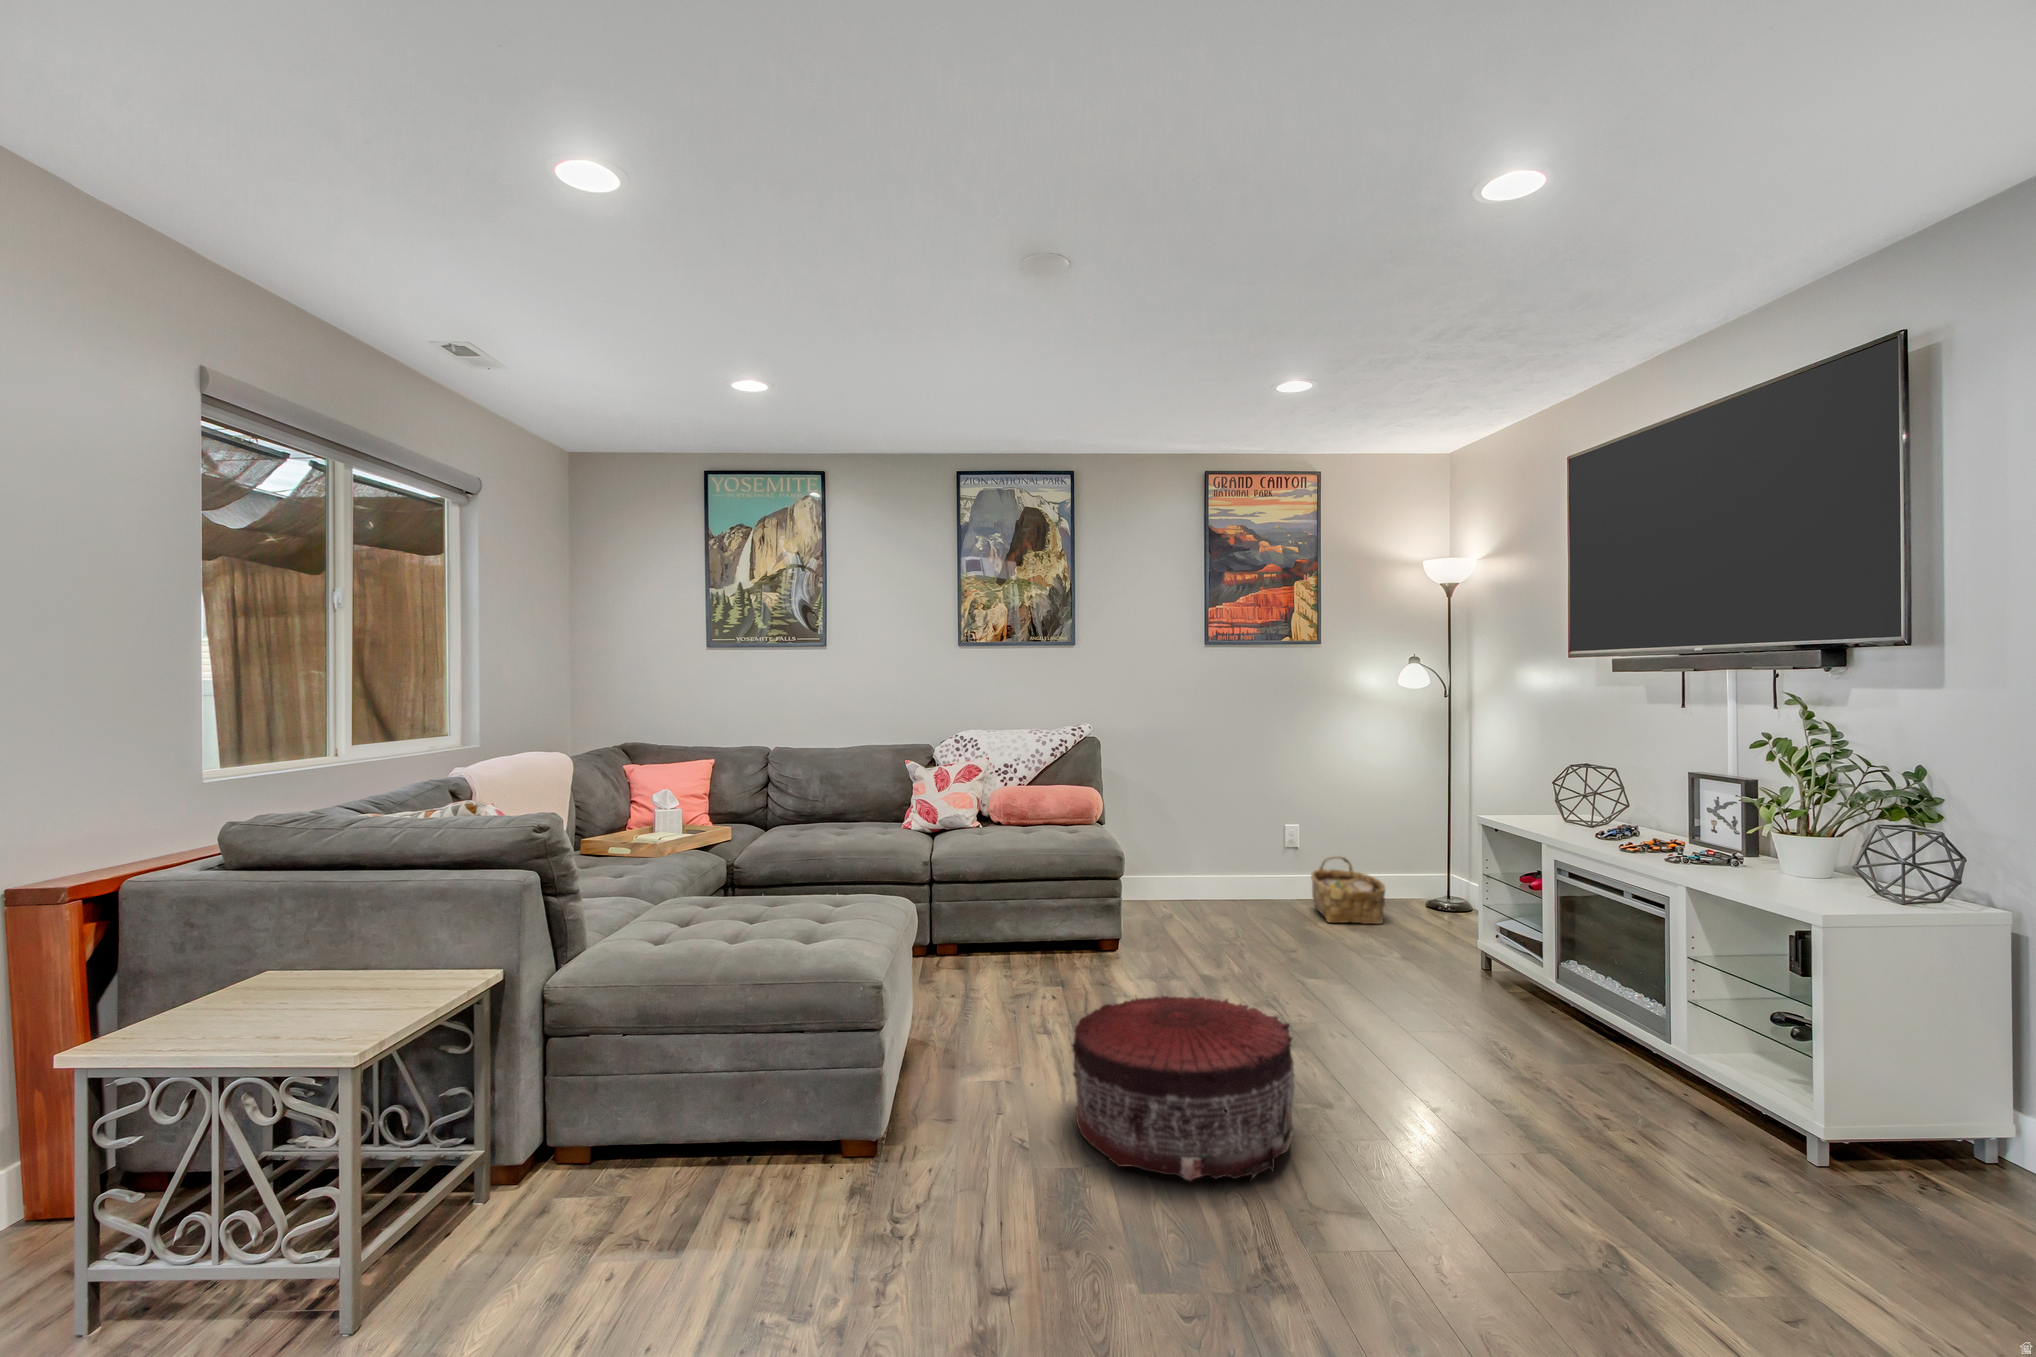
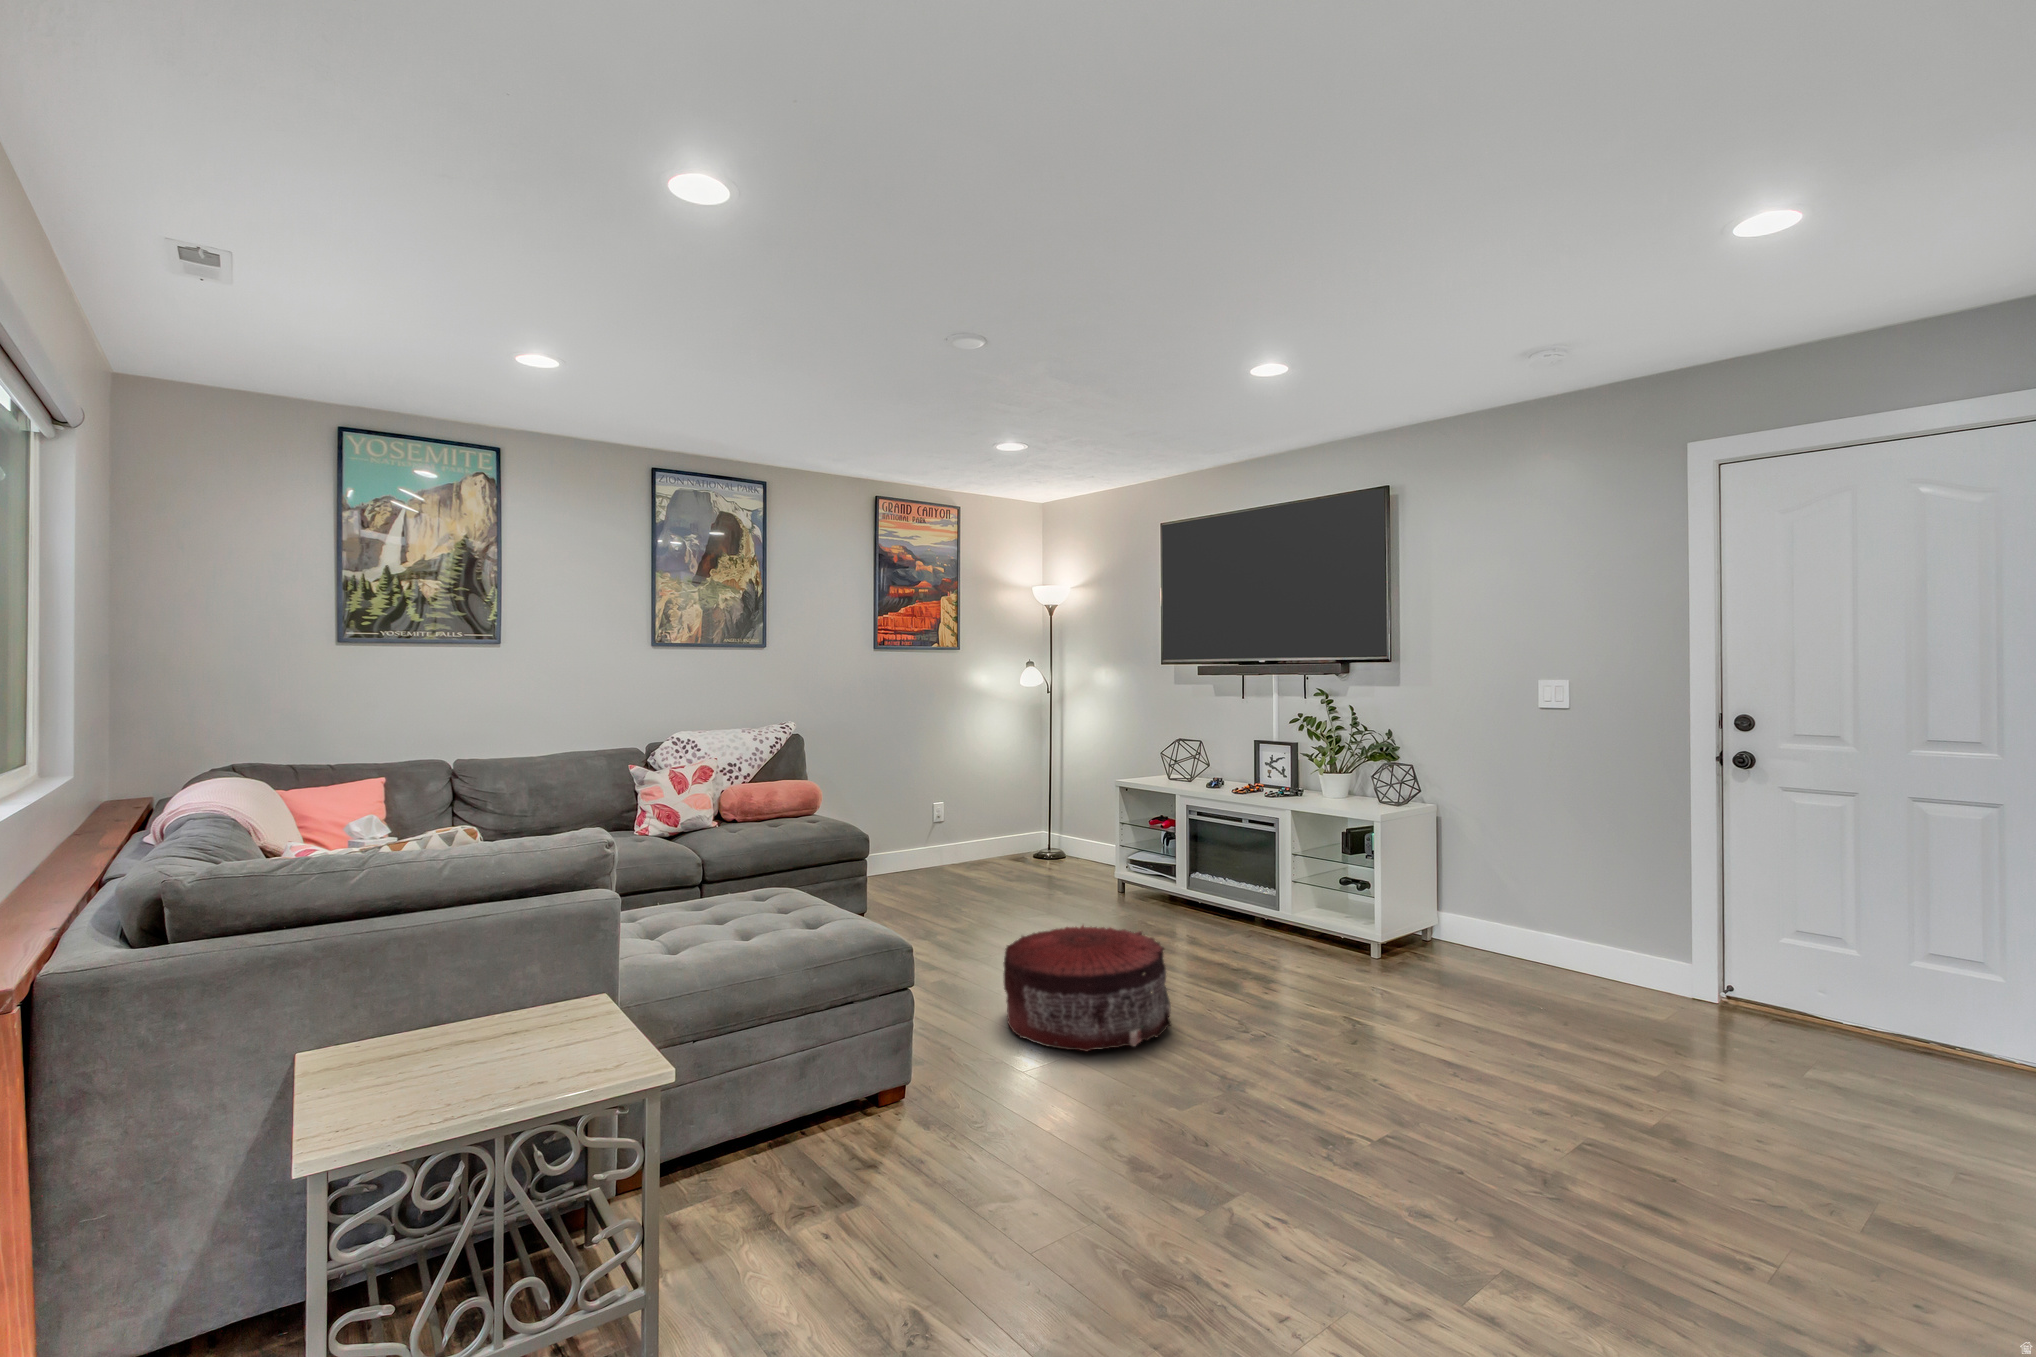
woven basket: present [1311,856,1385,924] -> none [957,821,1018,875]

